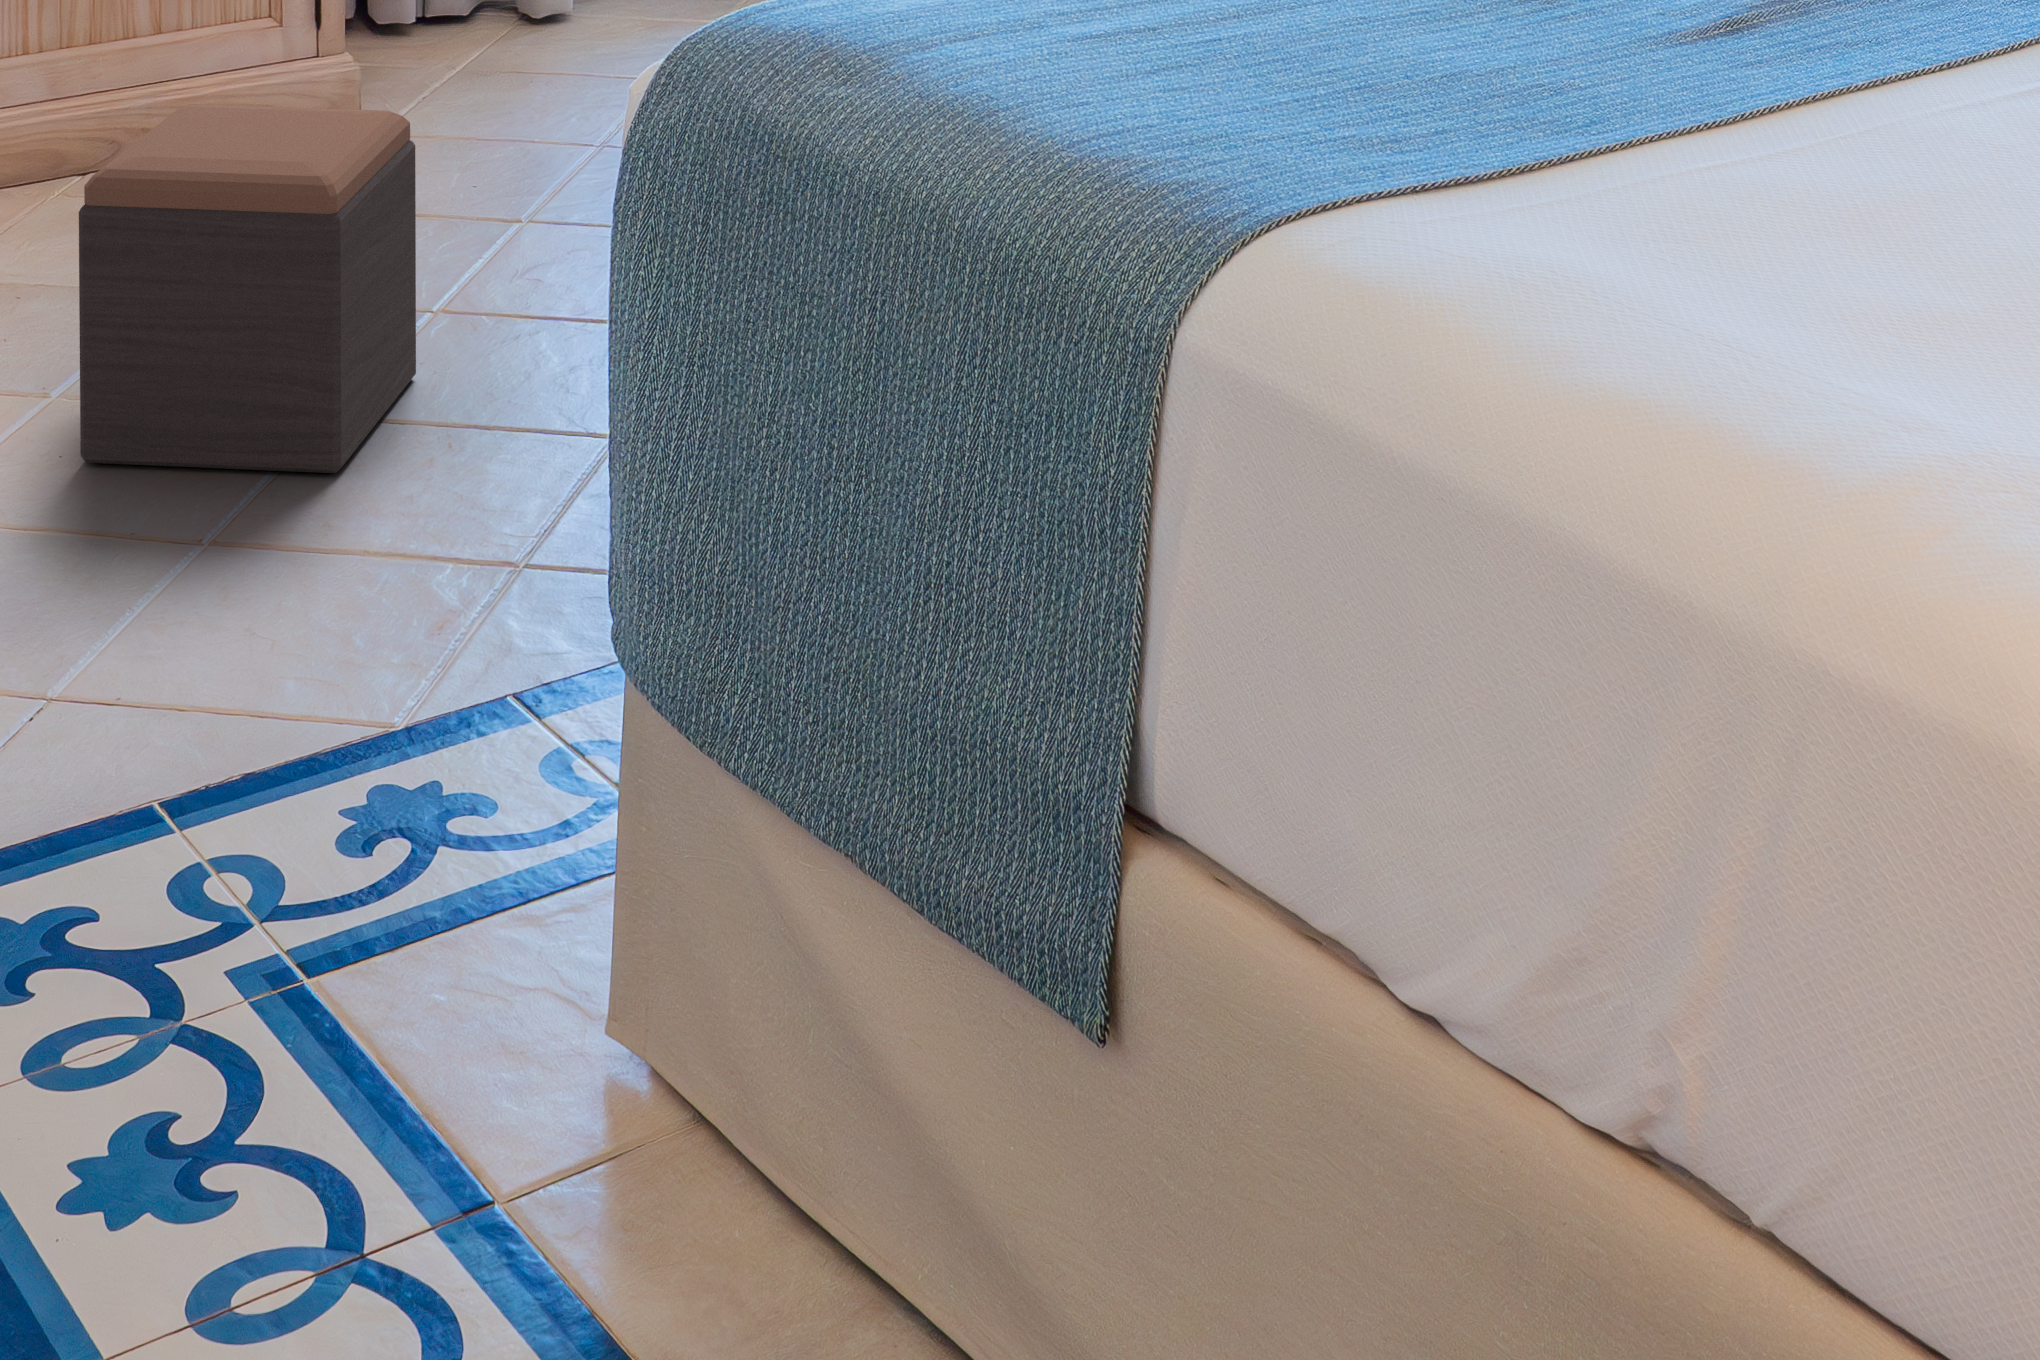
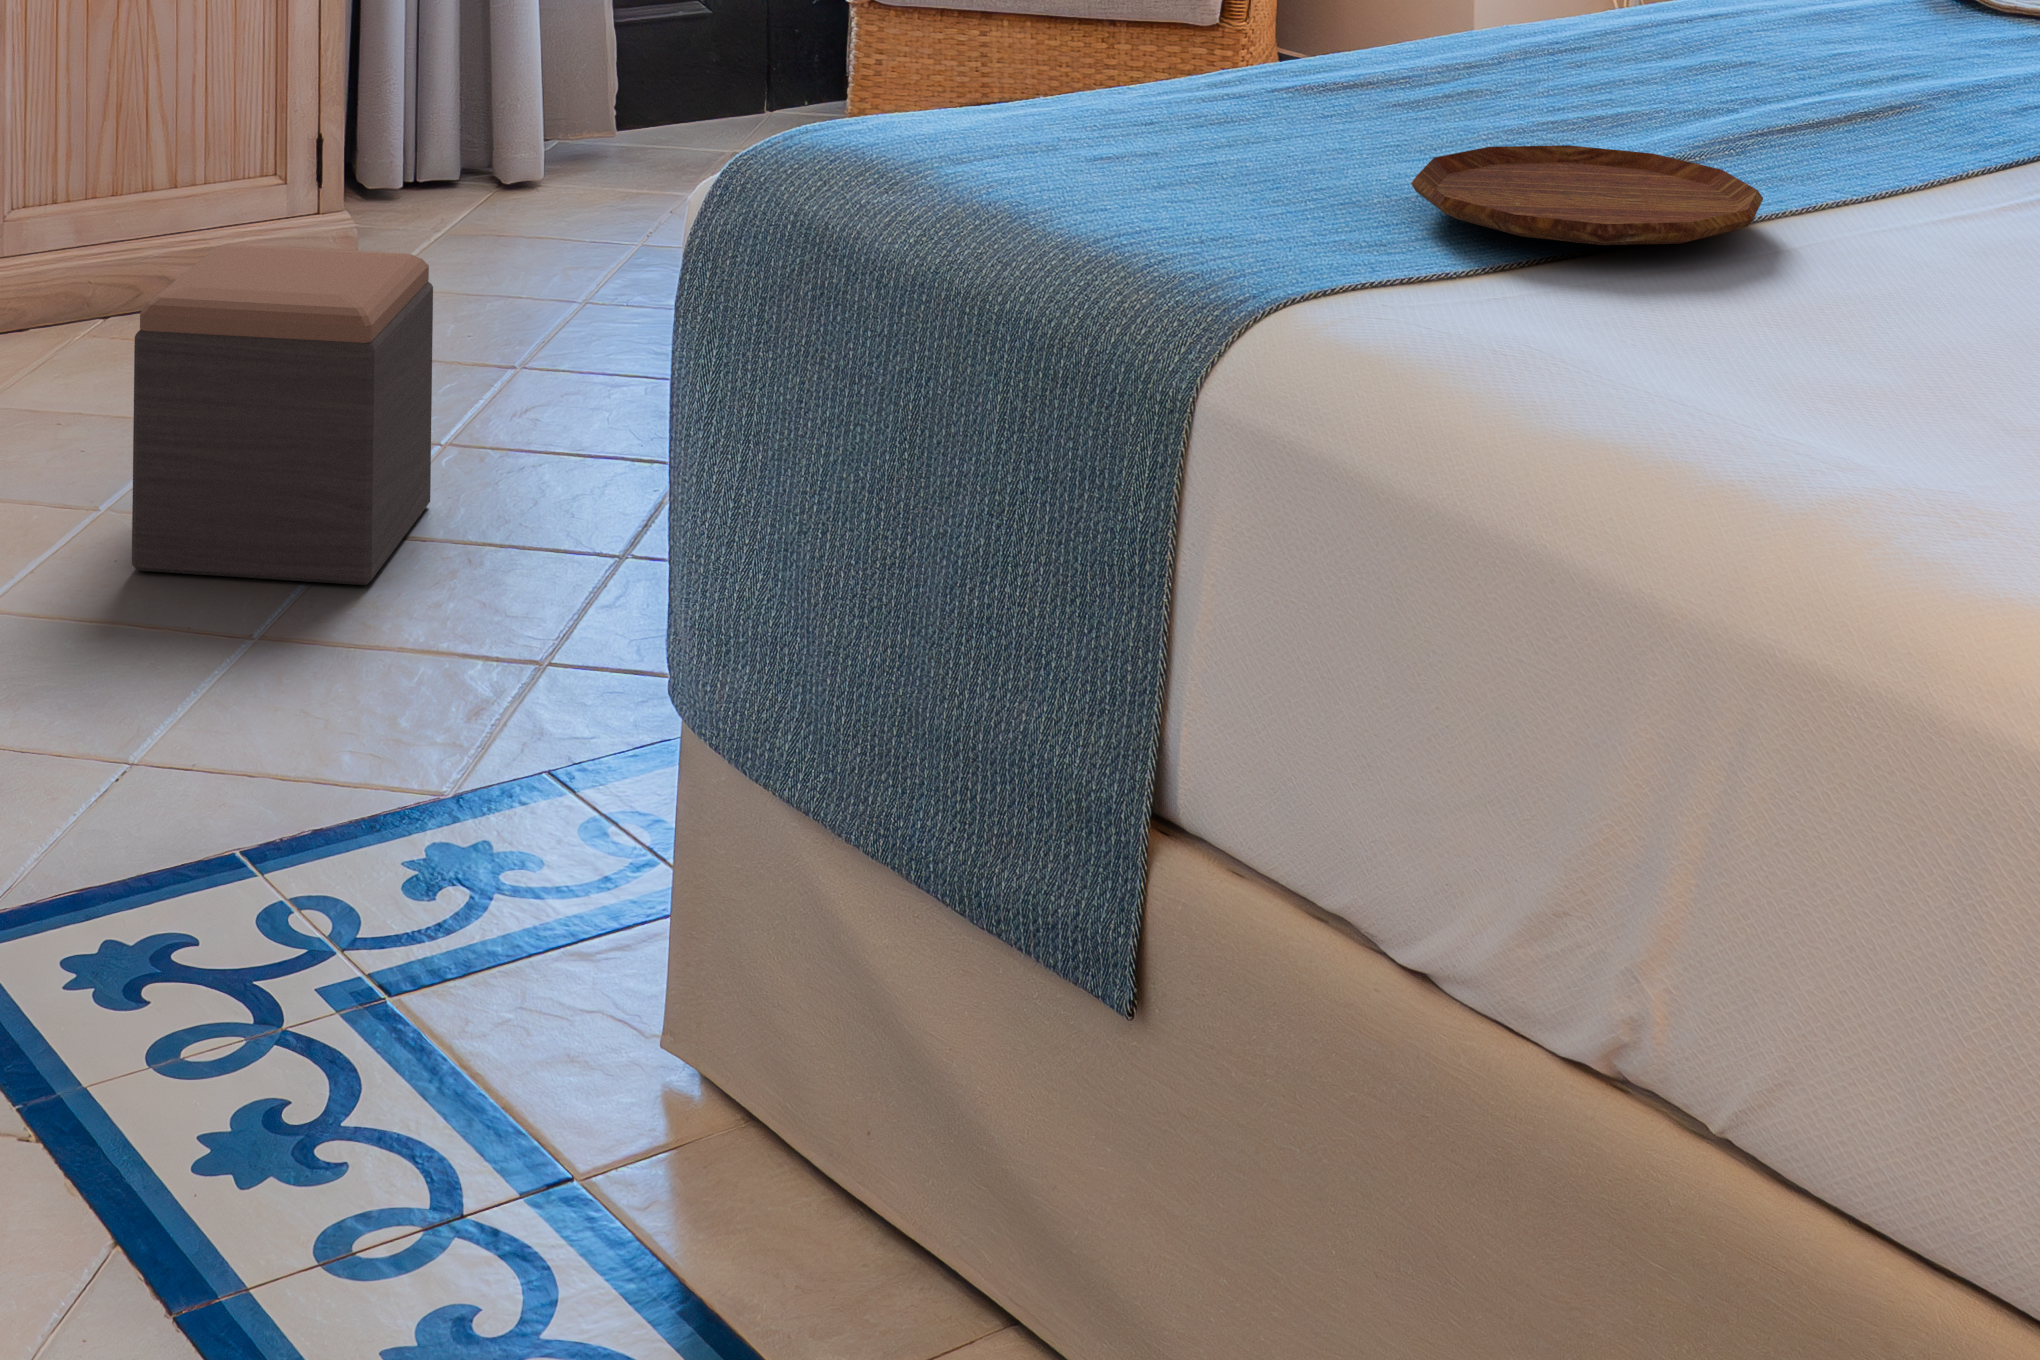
tray: none [1427,16,1822,139] -> present [1411,145,1763,245]

